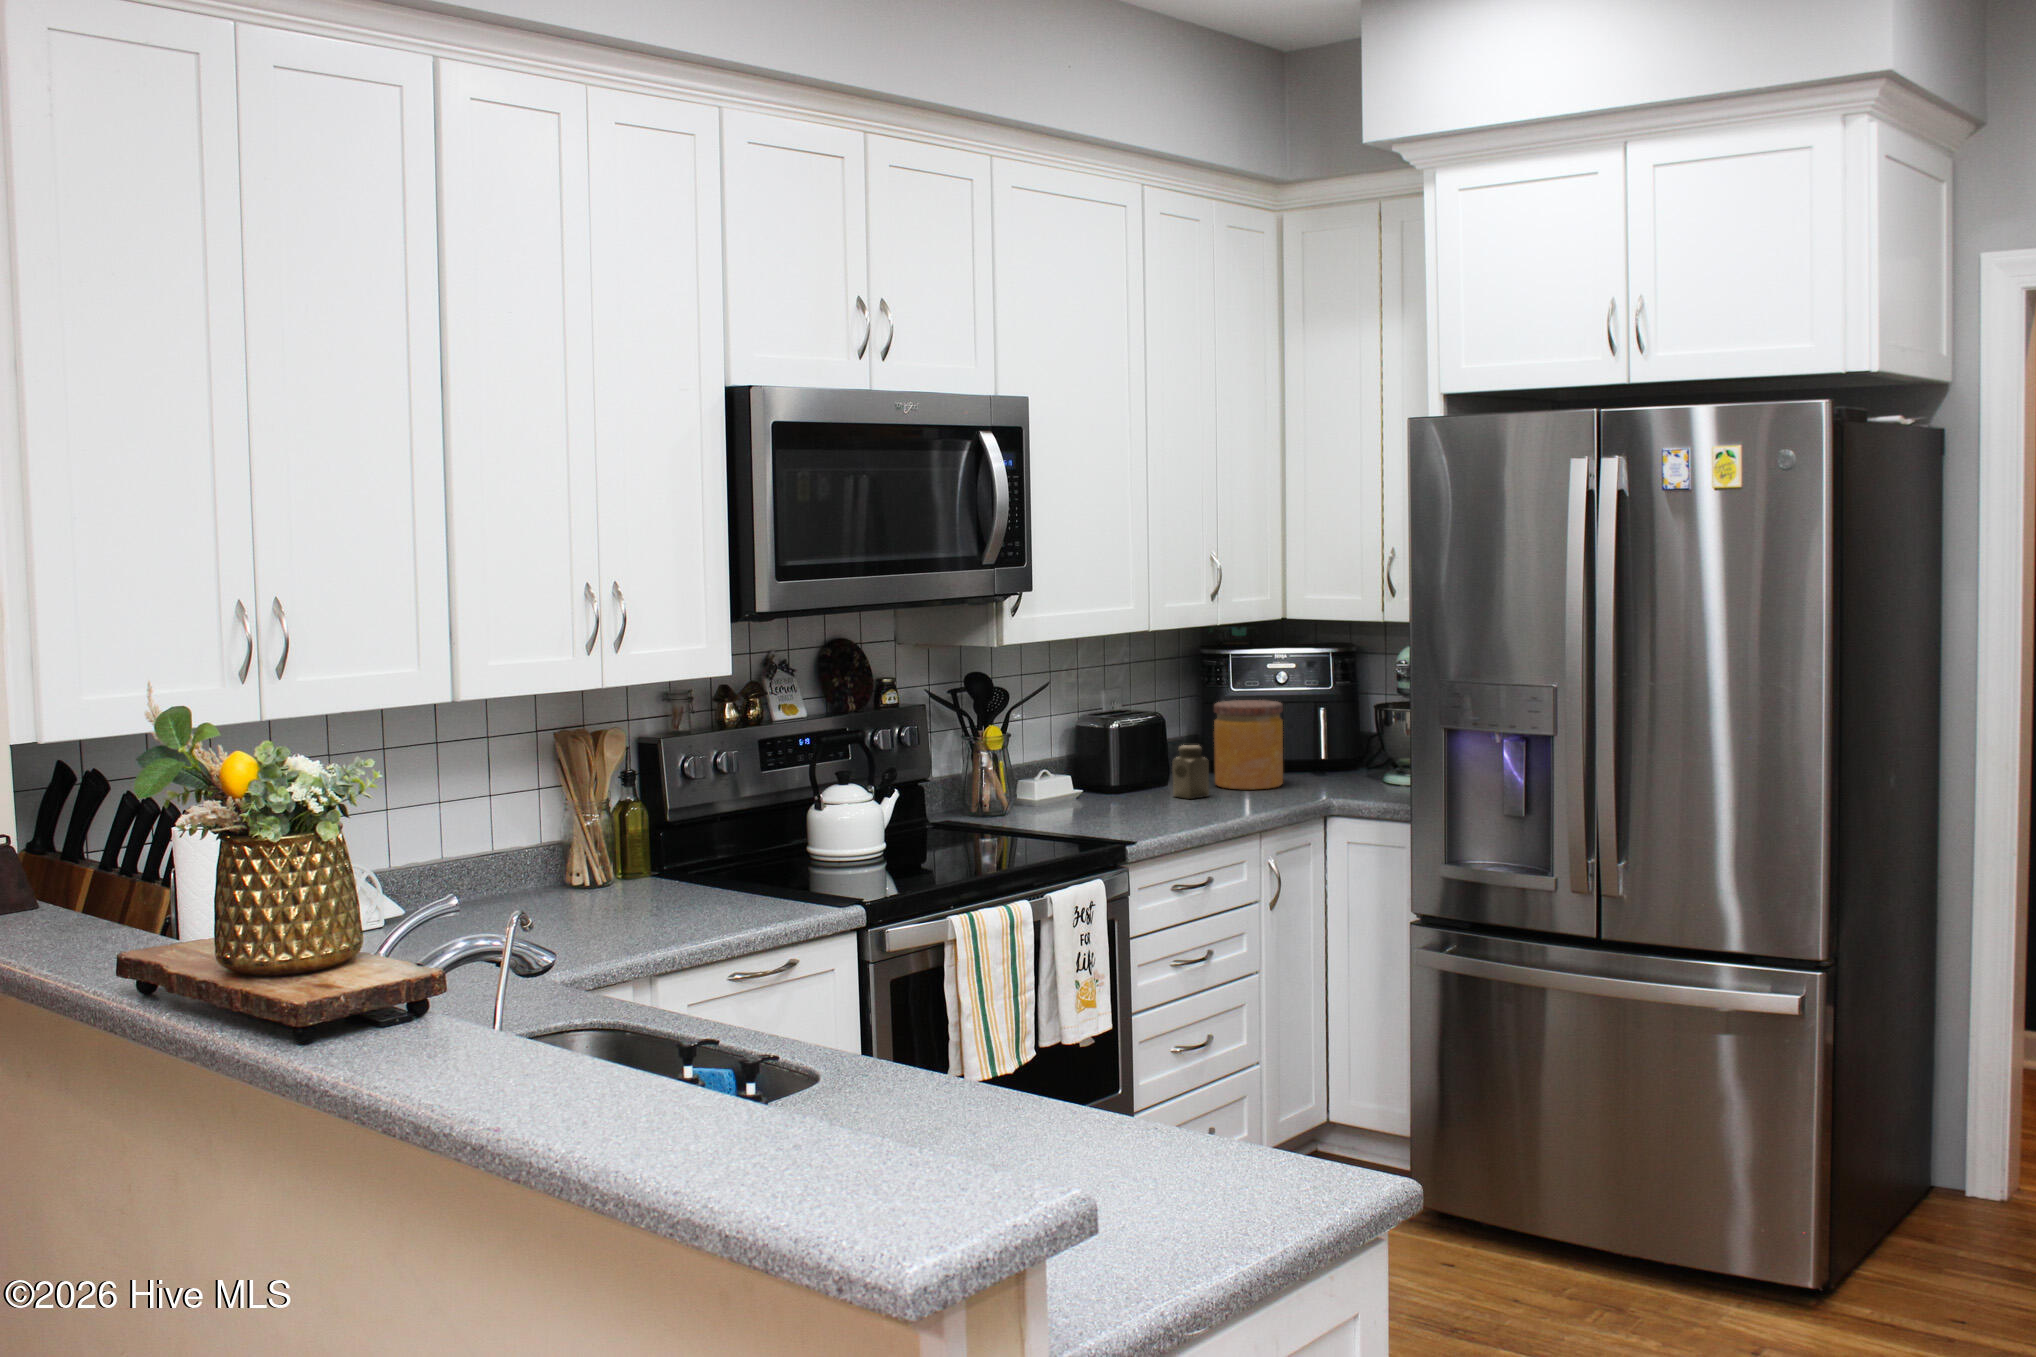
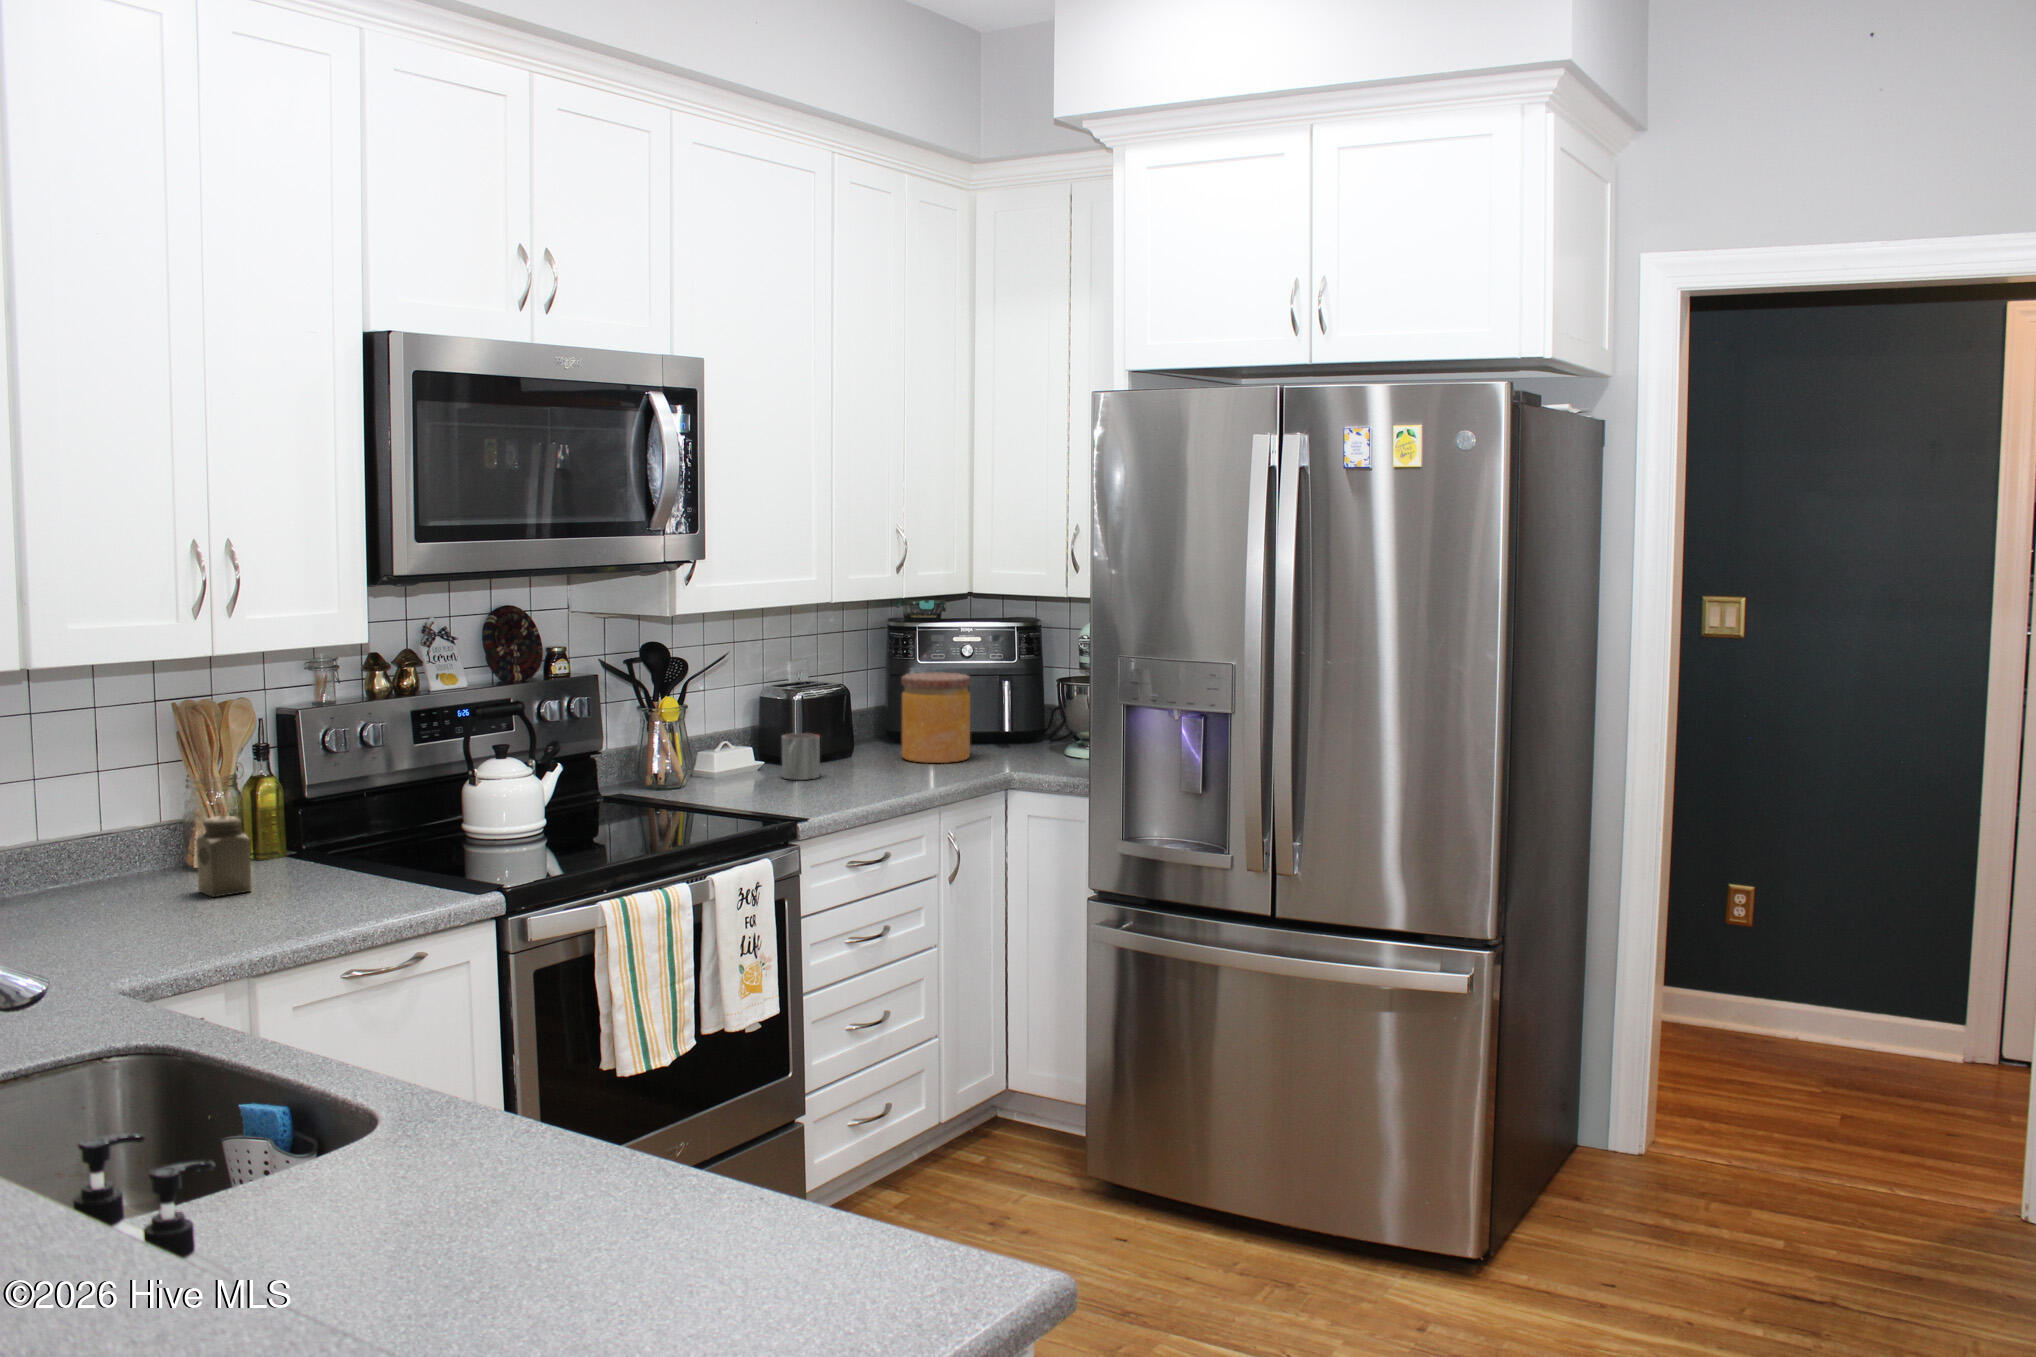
salt shaker: present [1172,745,1209,799] -> present [196,816,251,897]
mug: none [1100,761,1137,806] -> present [782,733,820,780]

